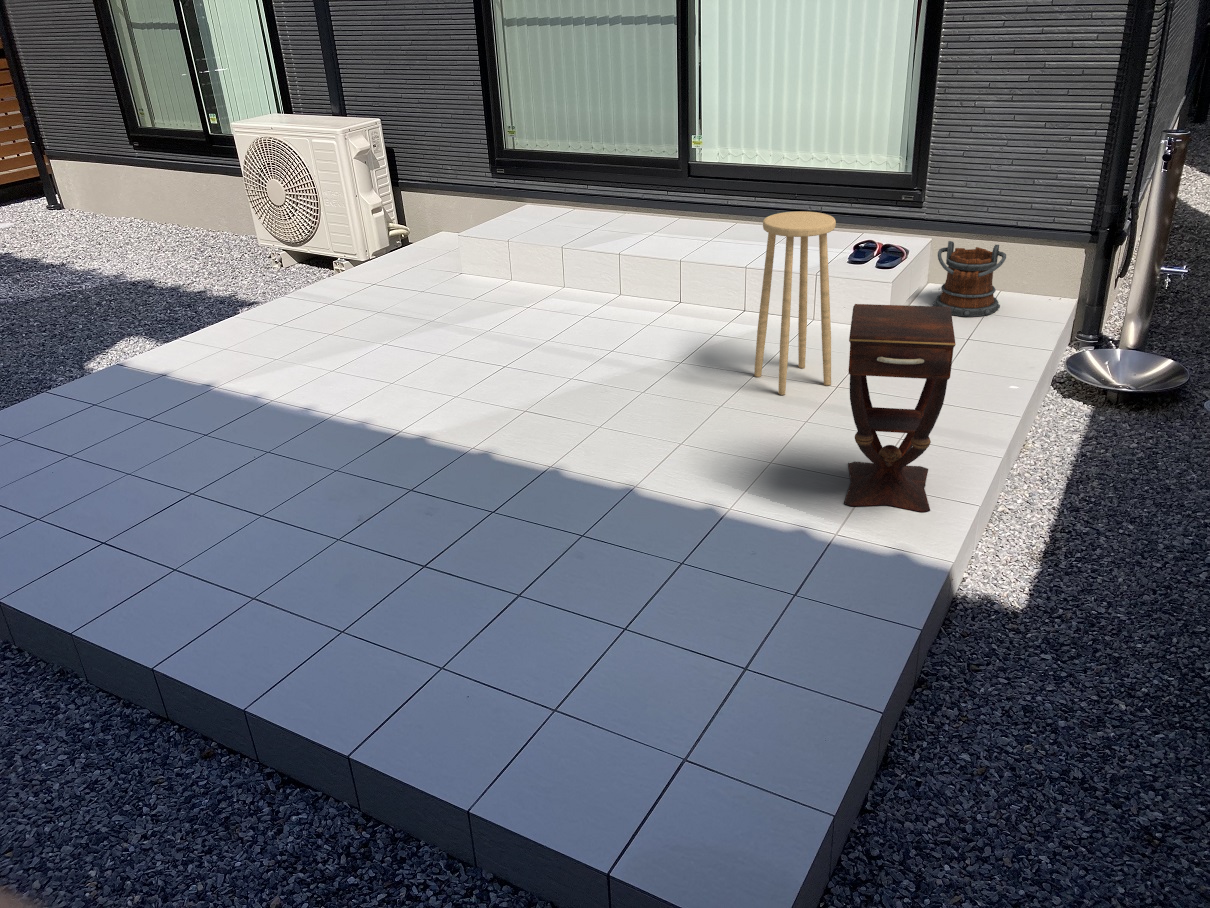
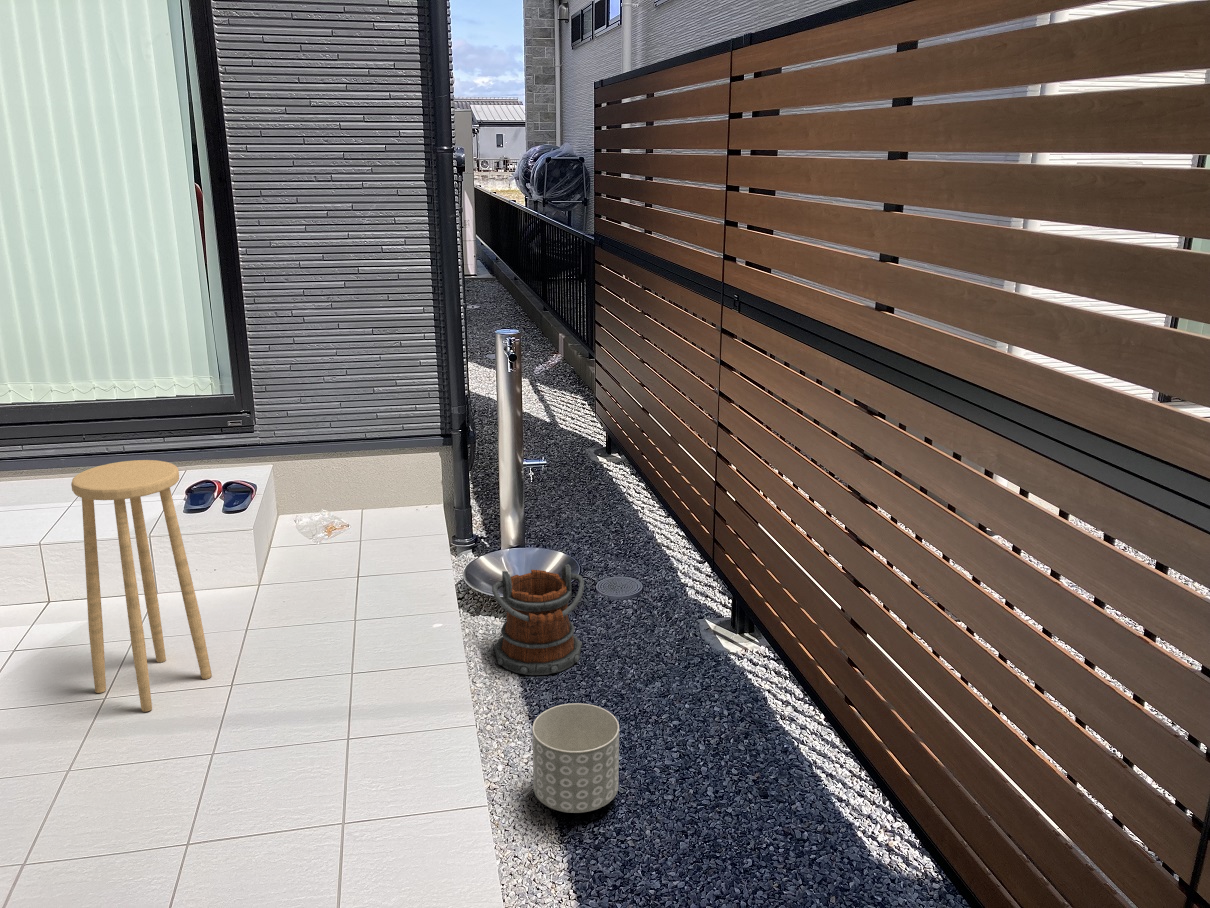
bucket: present [934,241,1006,317] -> present [492,564,584,675]
side table: present [844,304,956,512] -> none [252,560,417,861]
planter: none [1036,462,1126,549] -> present [532,703,619,813]

